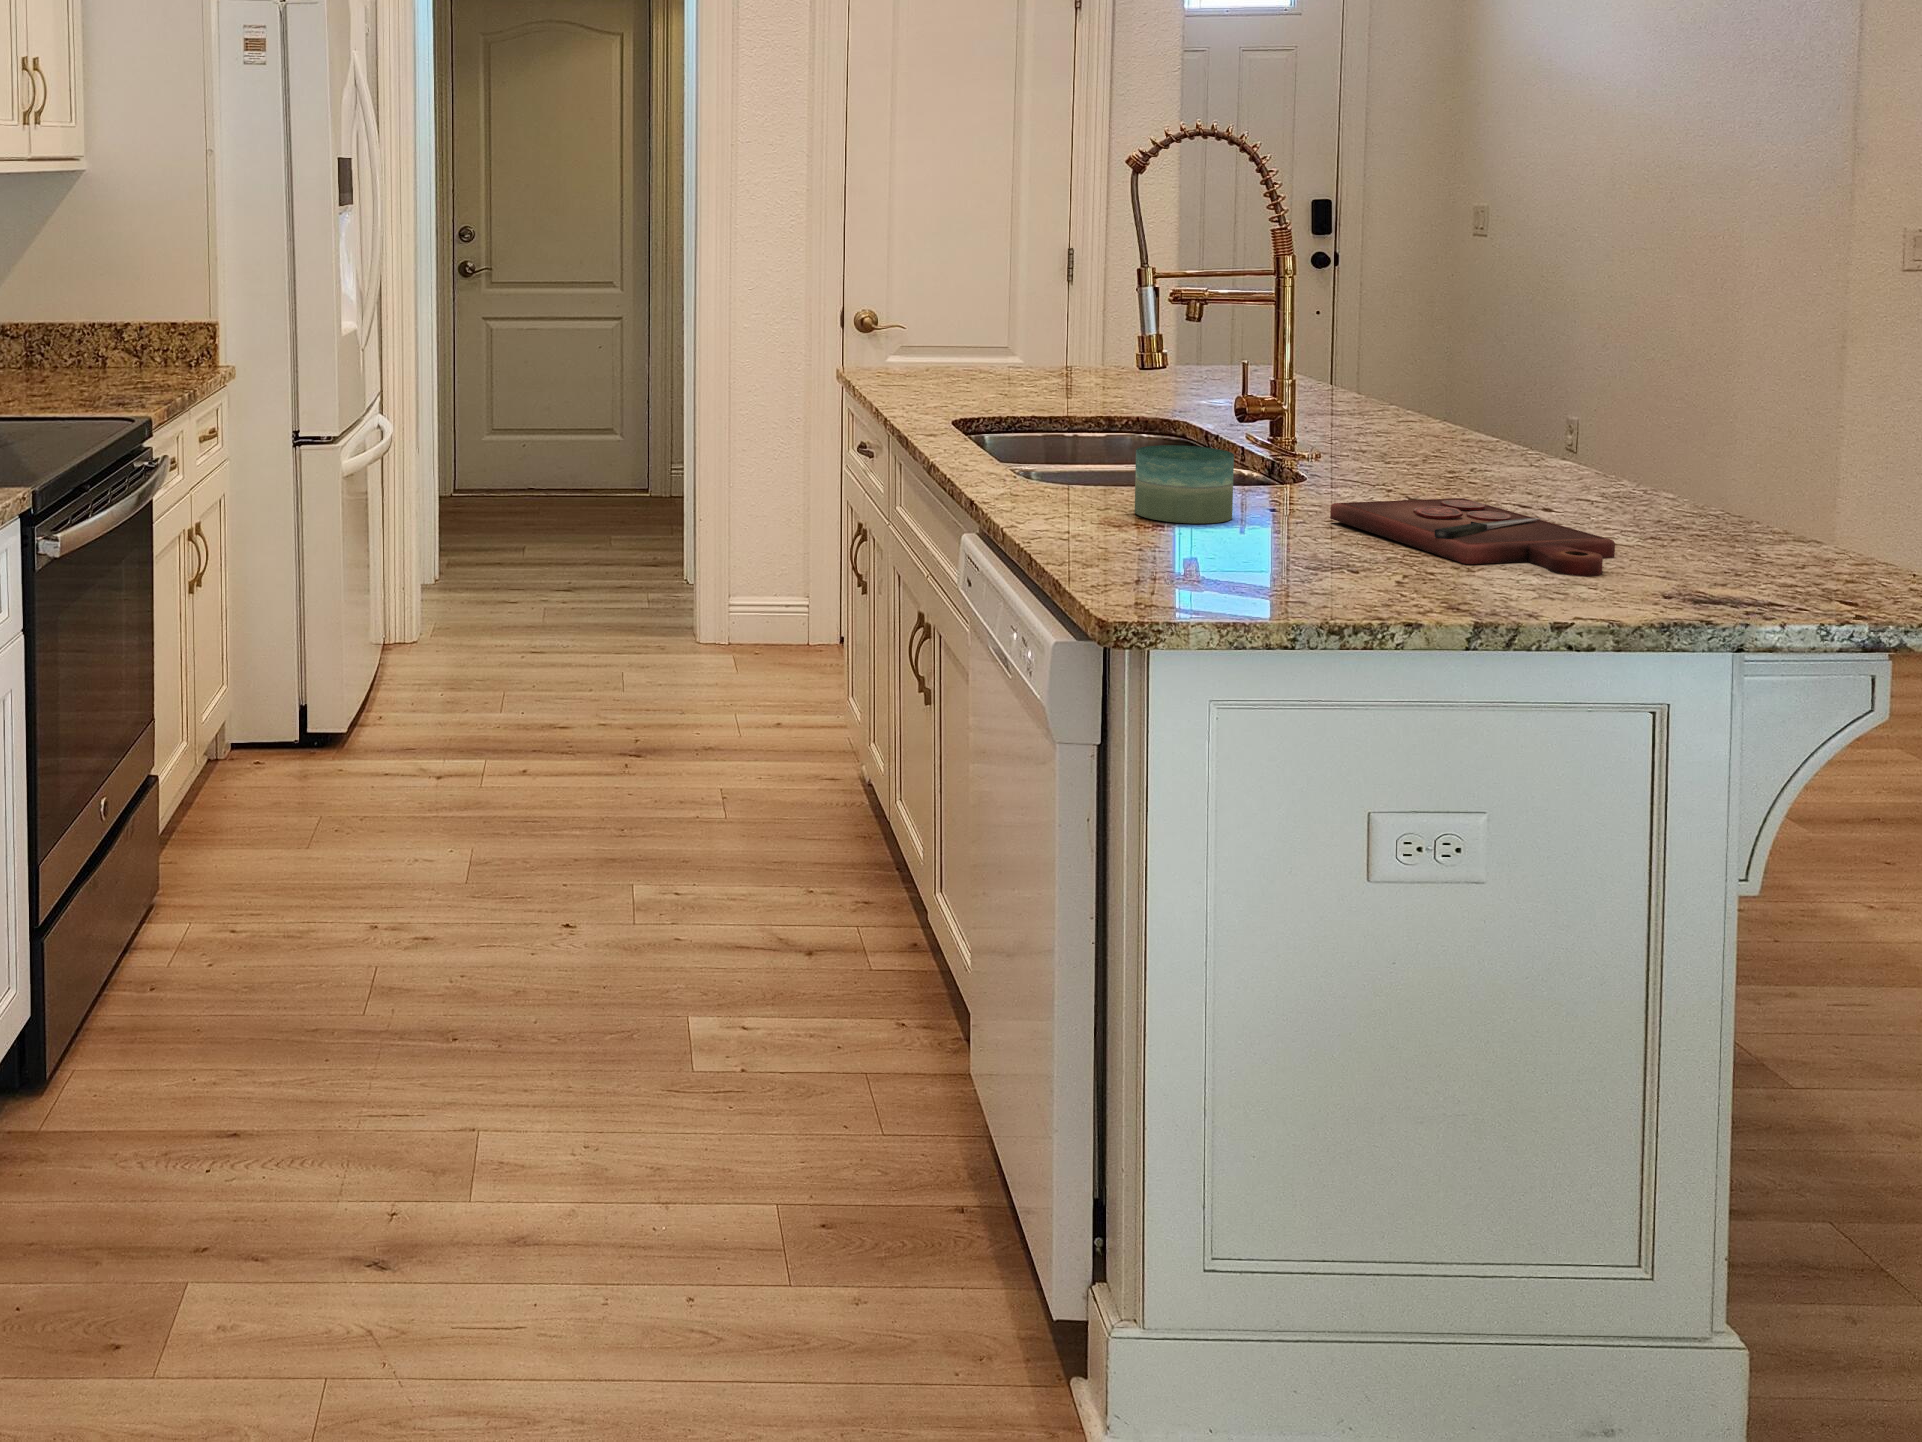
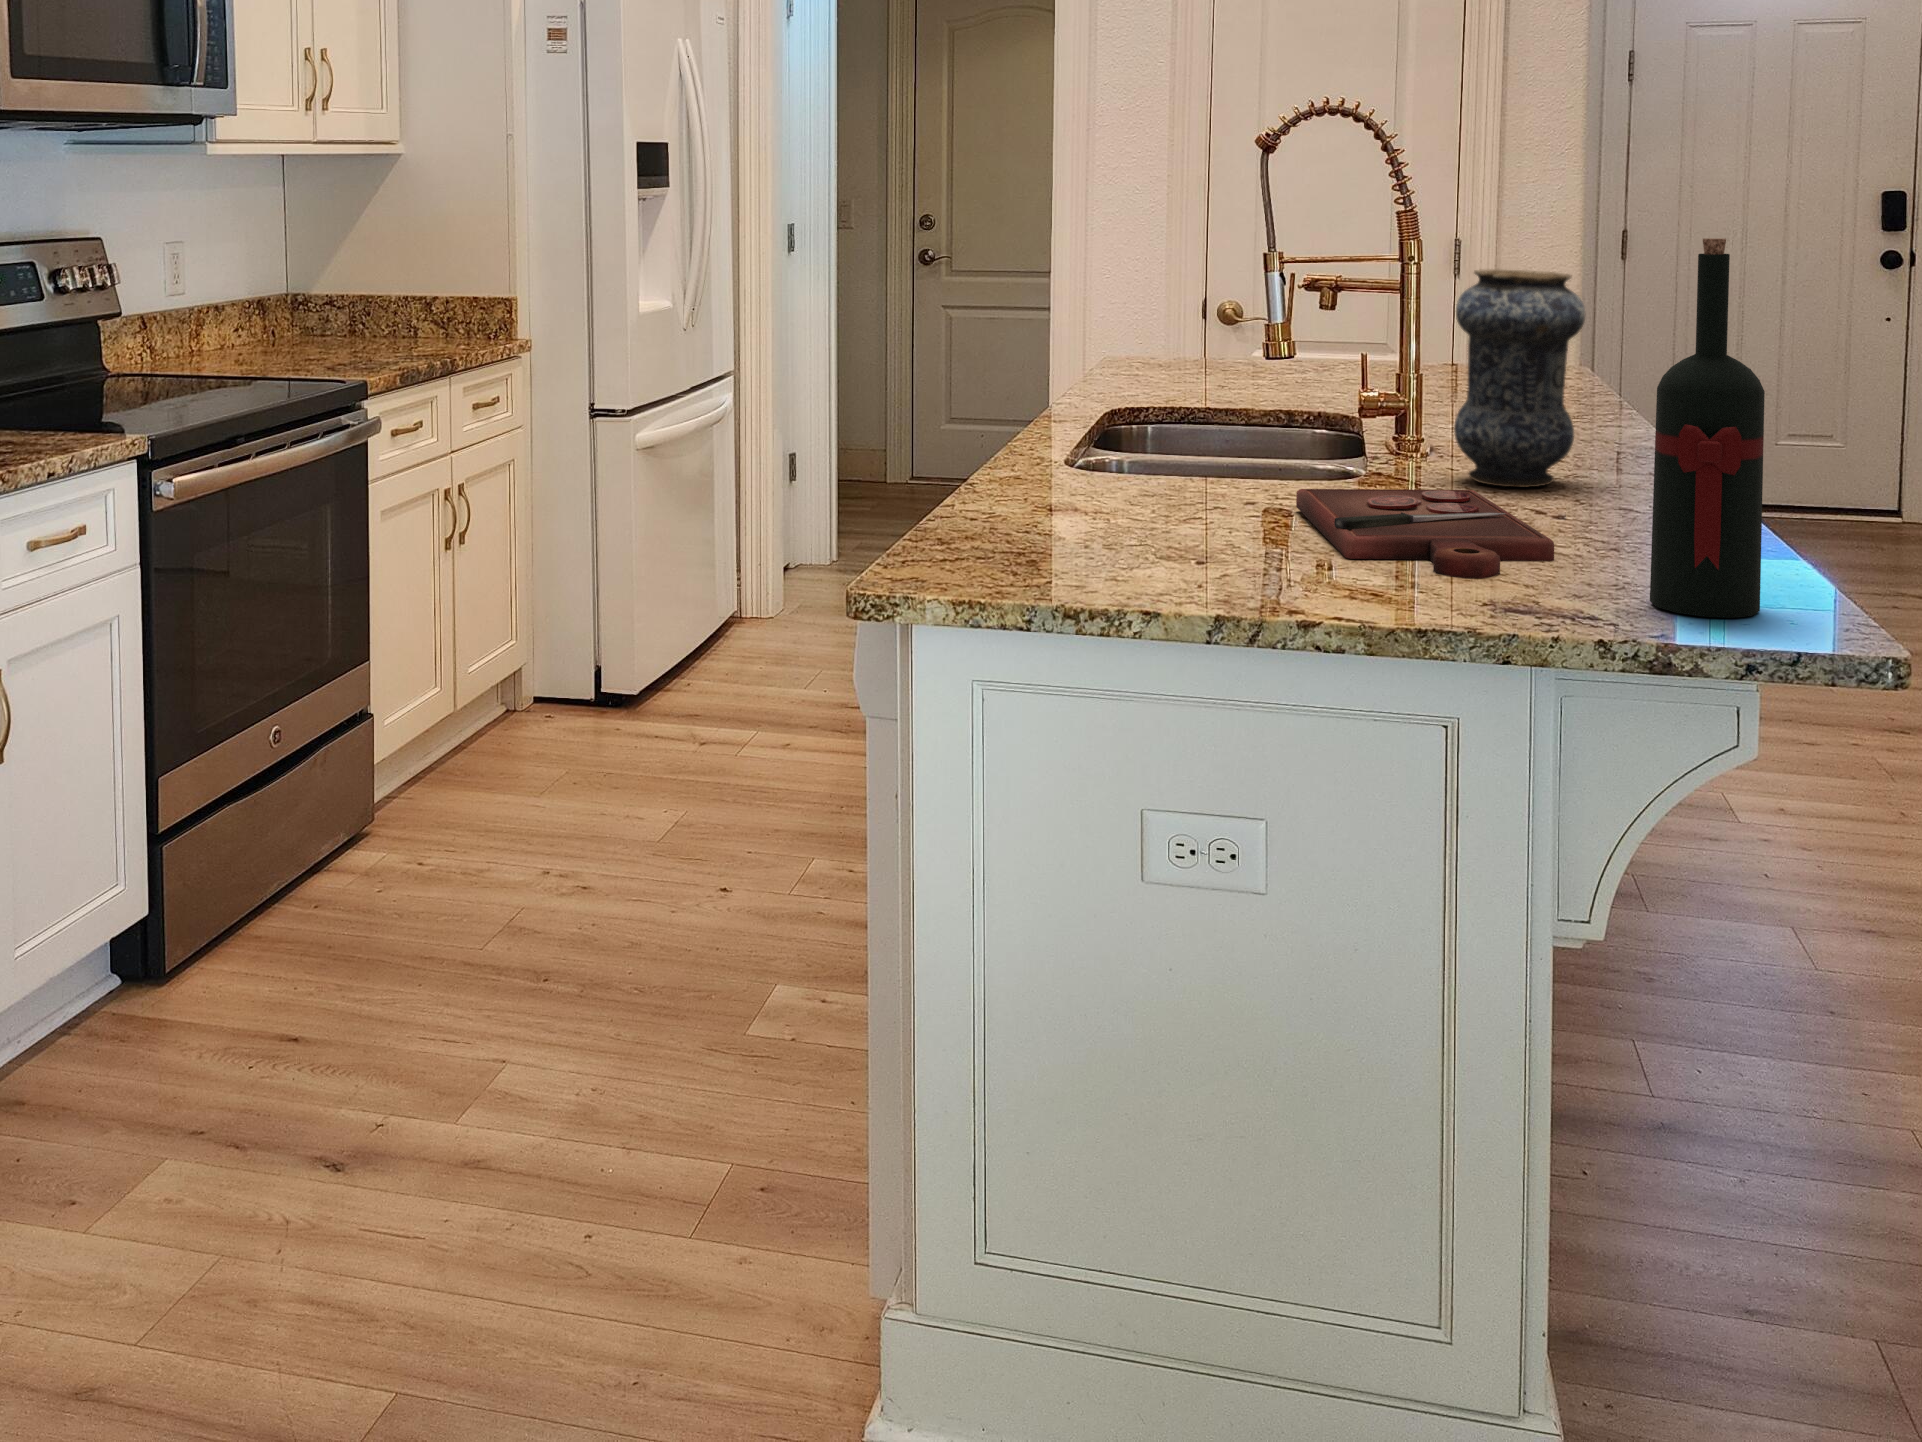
wine bottle: none [1756,297,1857,599] -> present [1650,238,1765,618]
vase: none [1388,305,1503,492] -> present [1454,269,1585,487]
candle: present [1135,445,1234,523] -> none [1096,420,1201,506]

